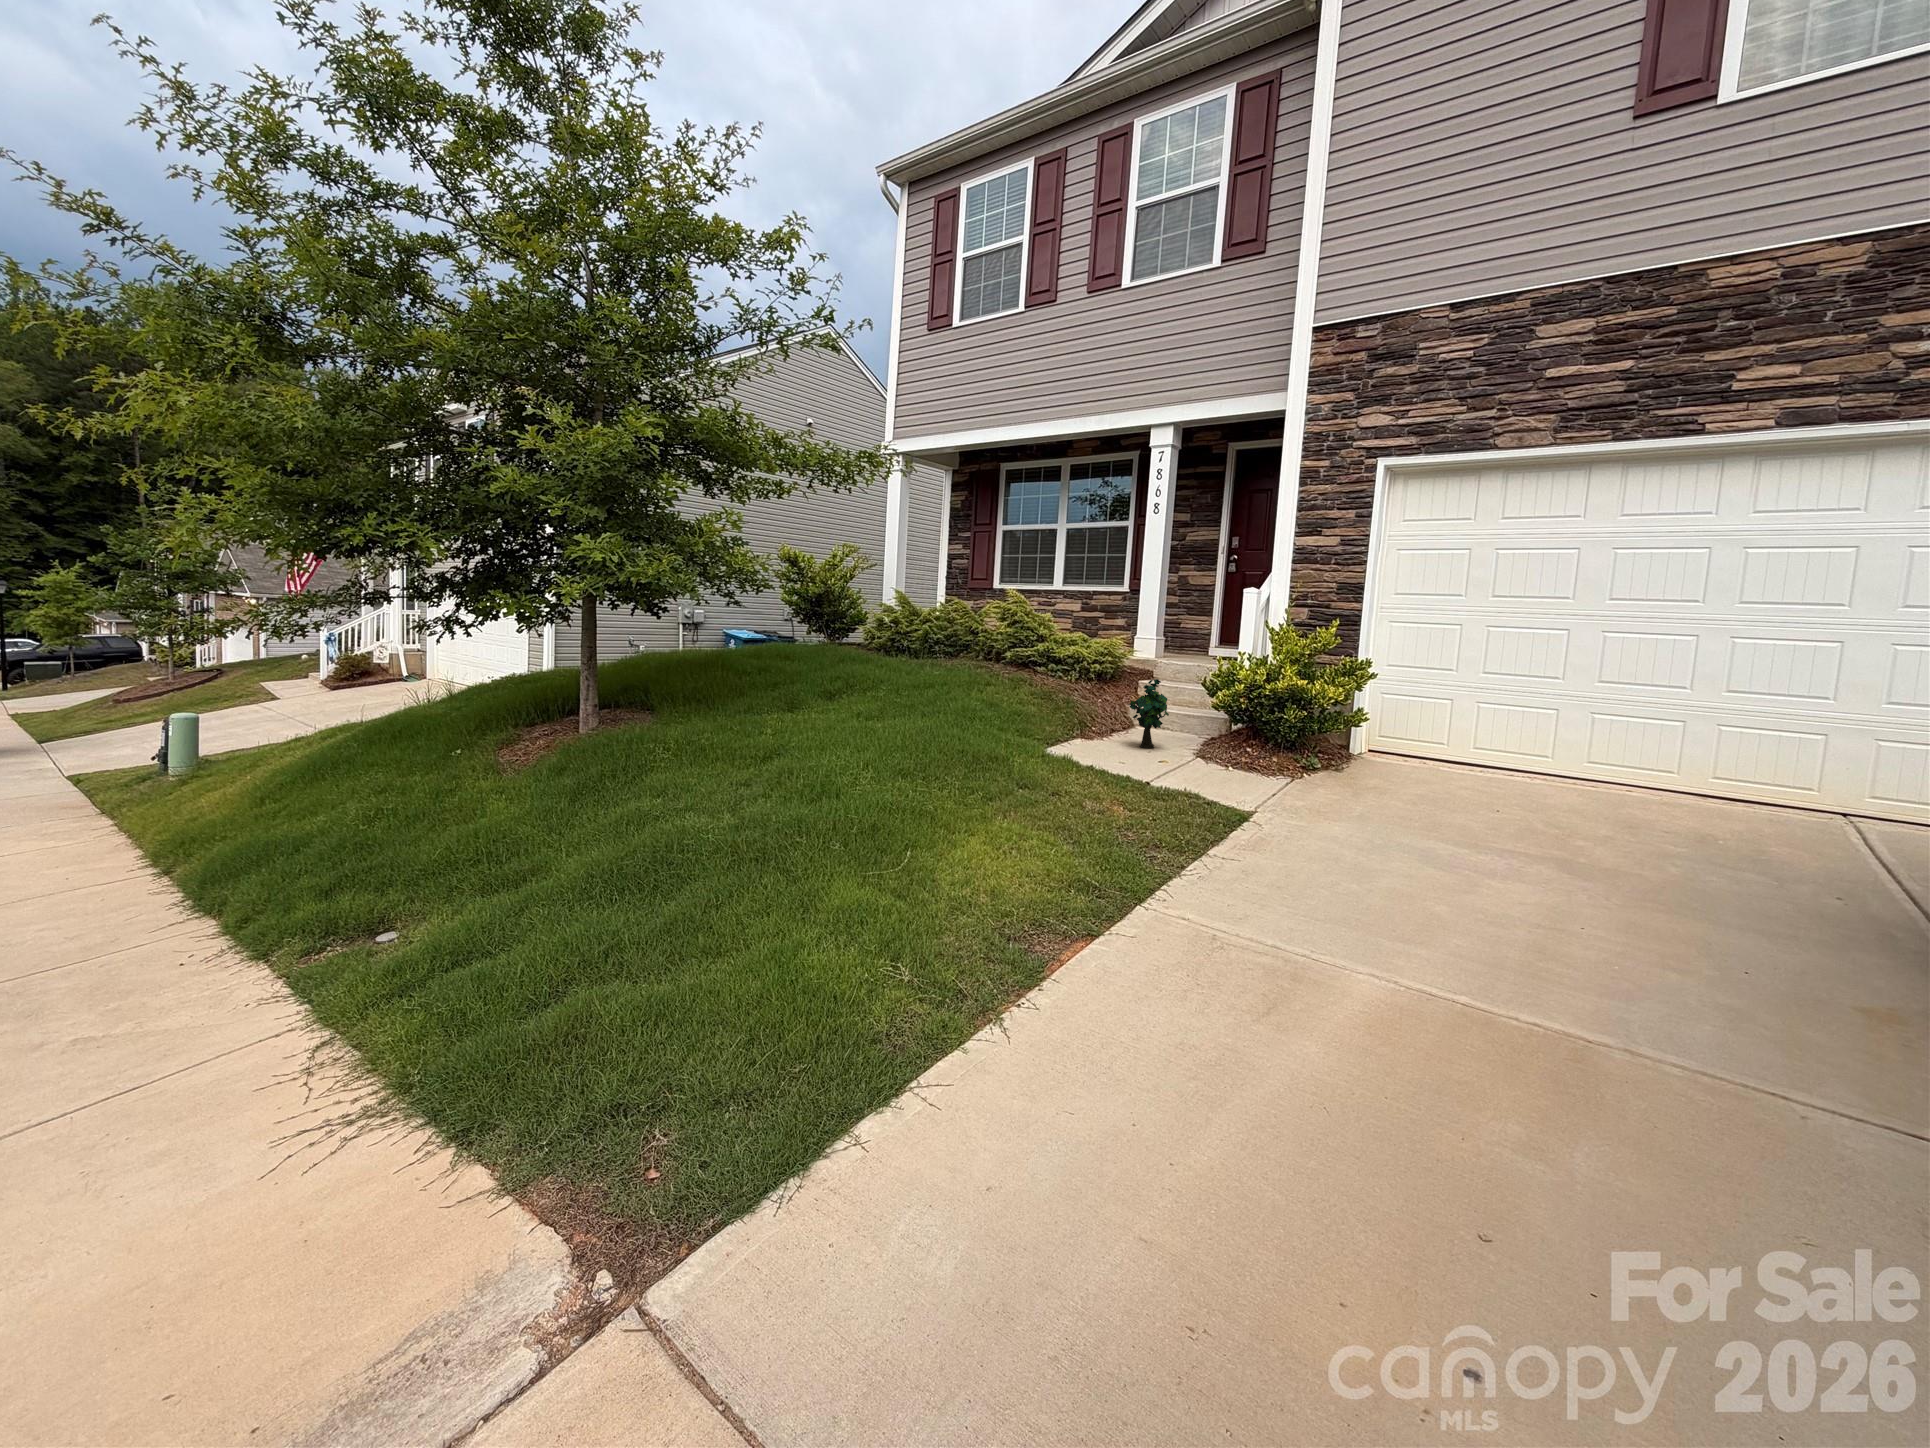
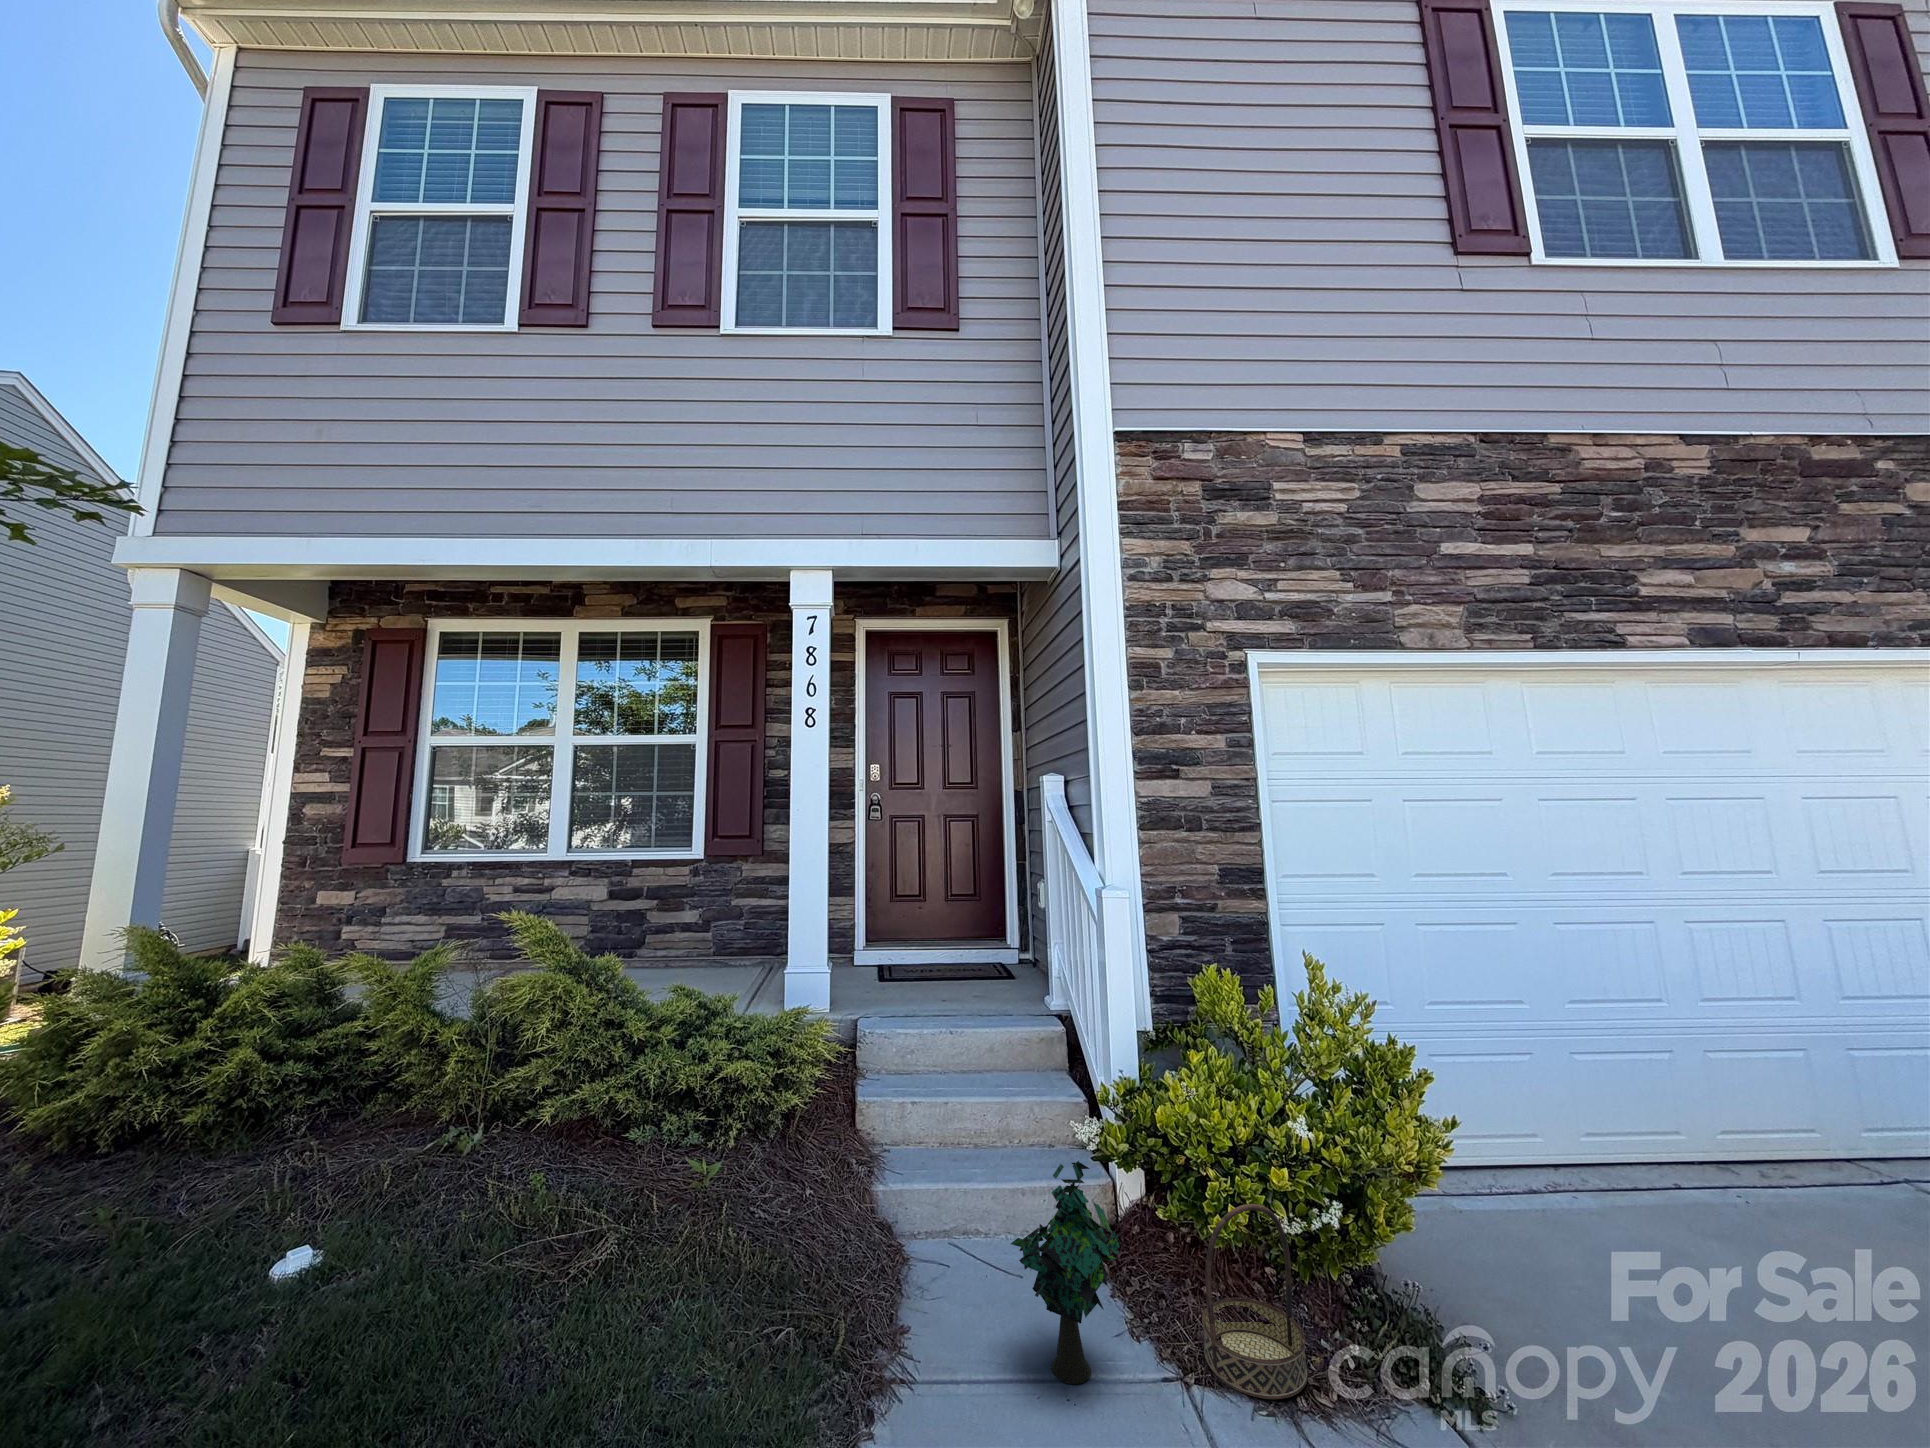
basket: none [1197,703,1240,764] -> present [1202,1204,1308,1399]

